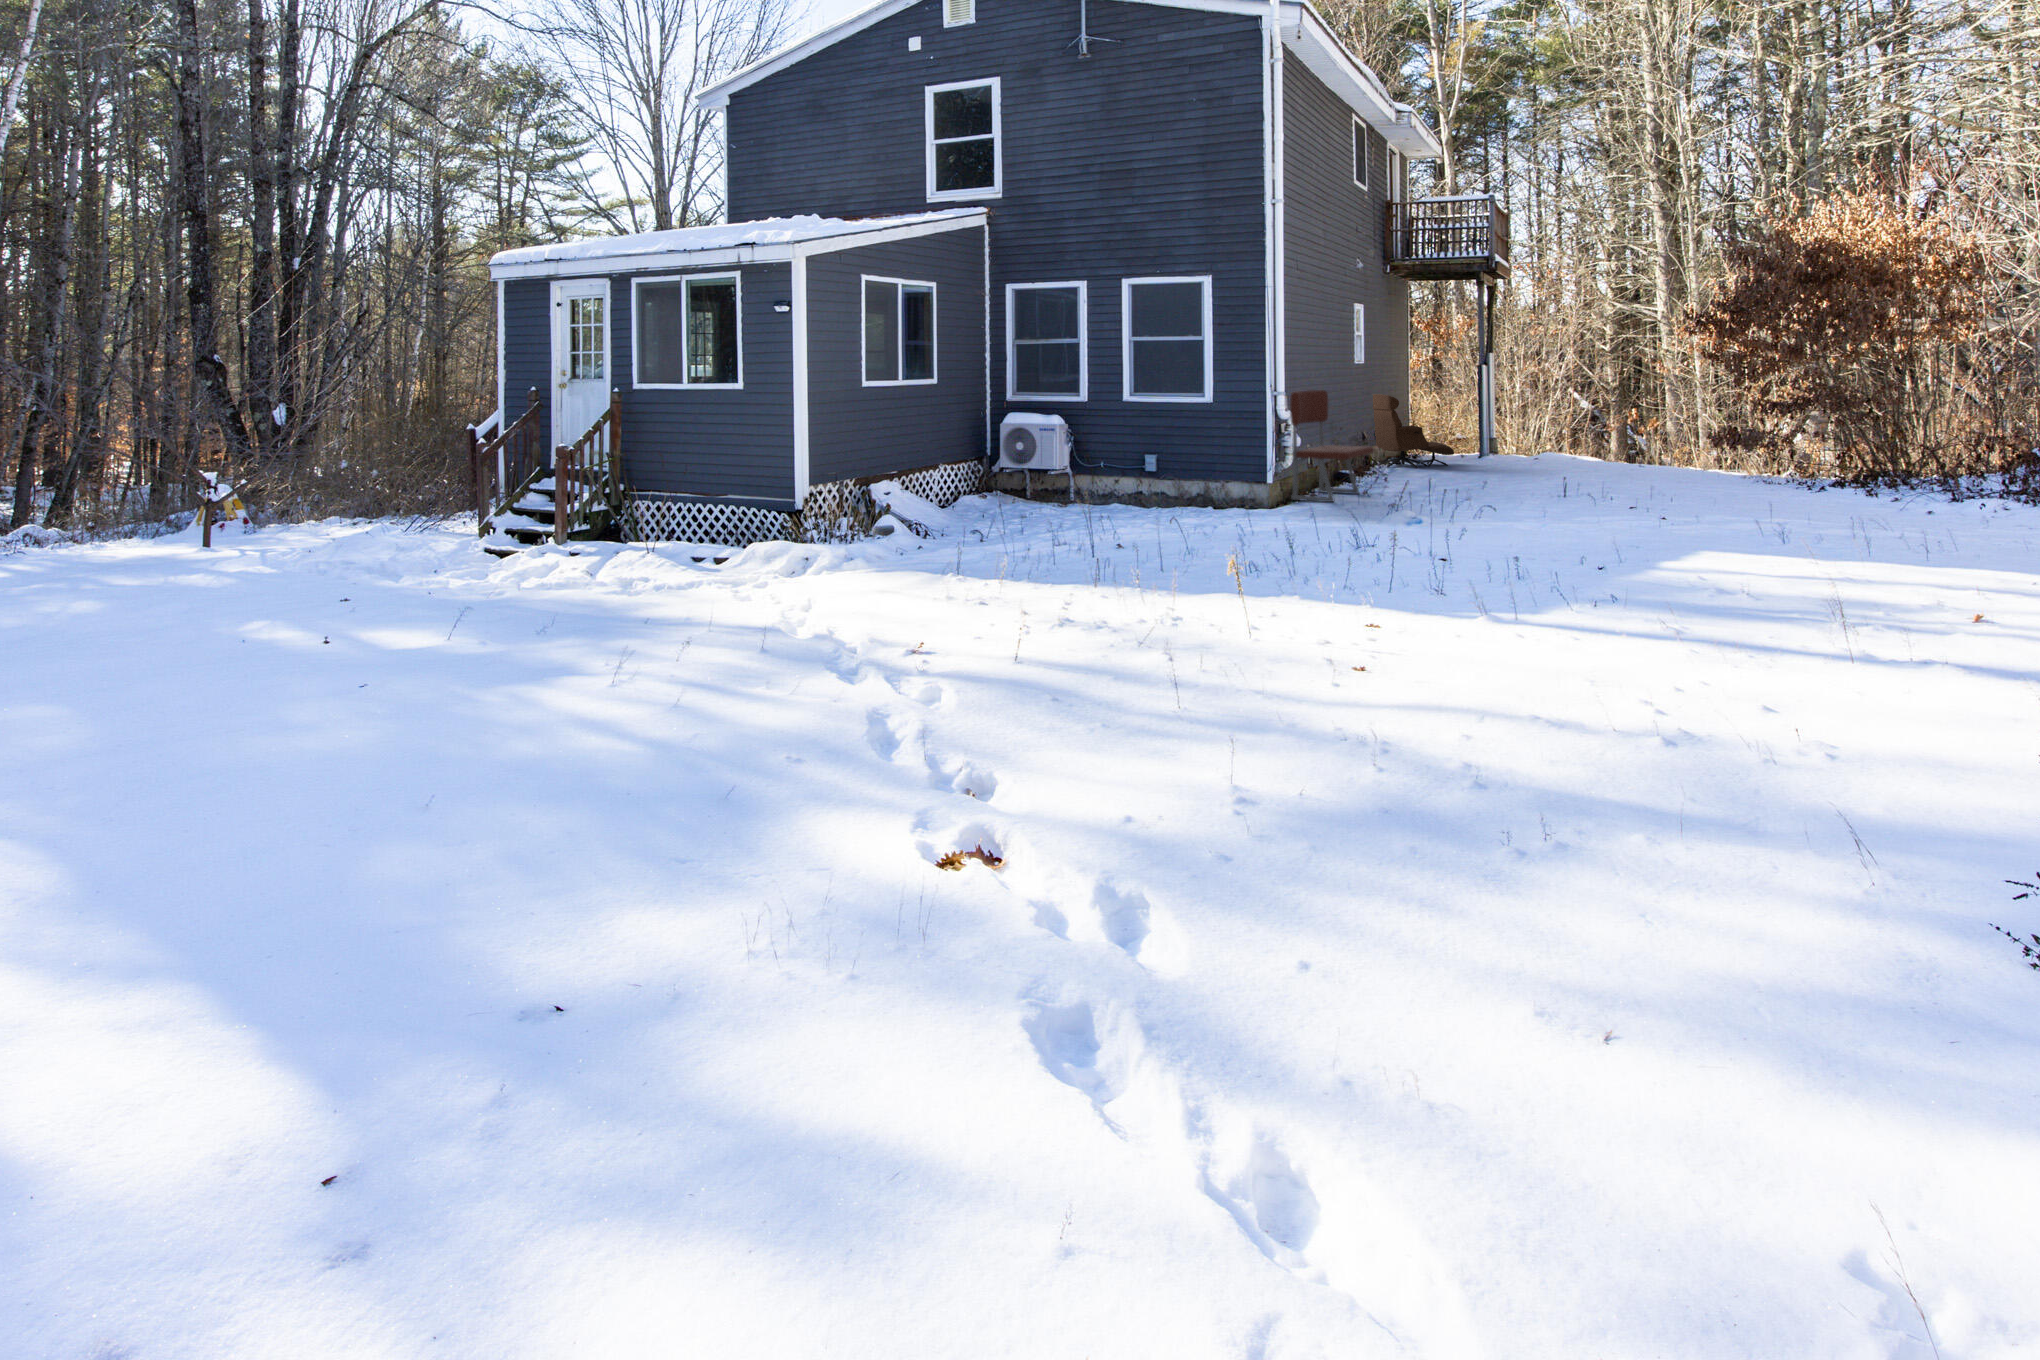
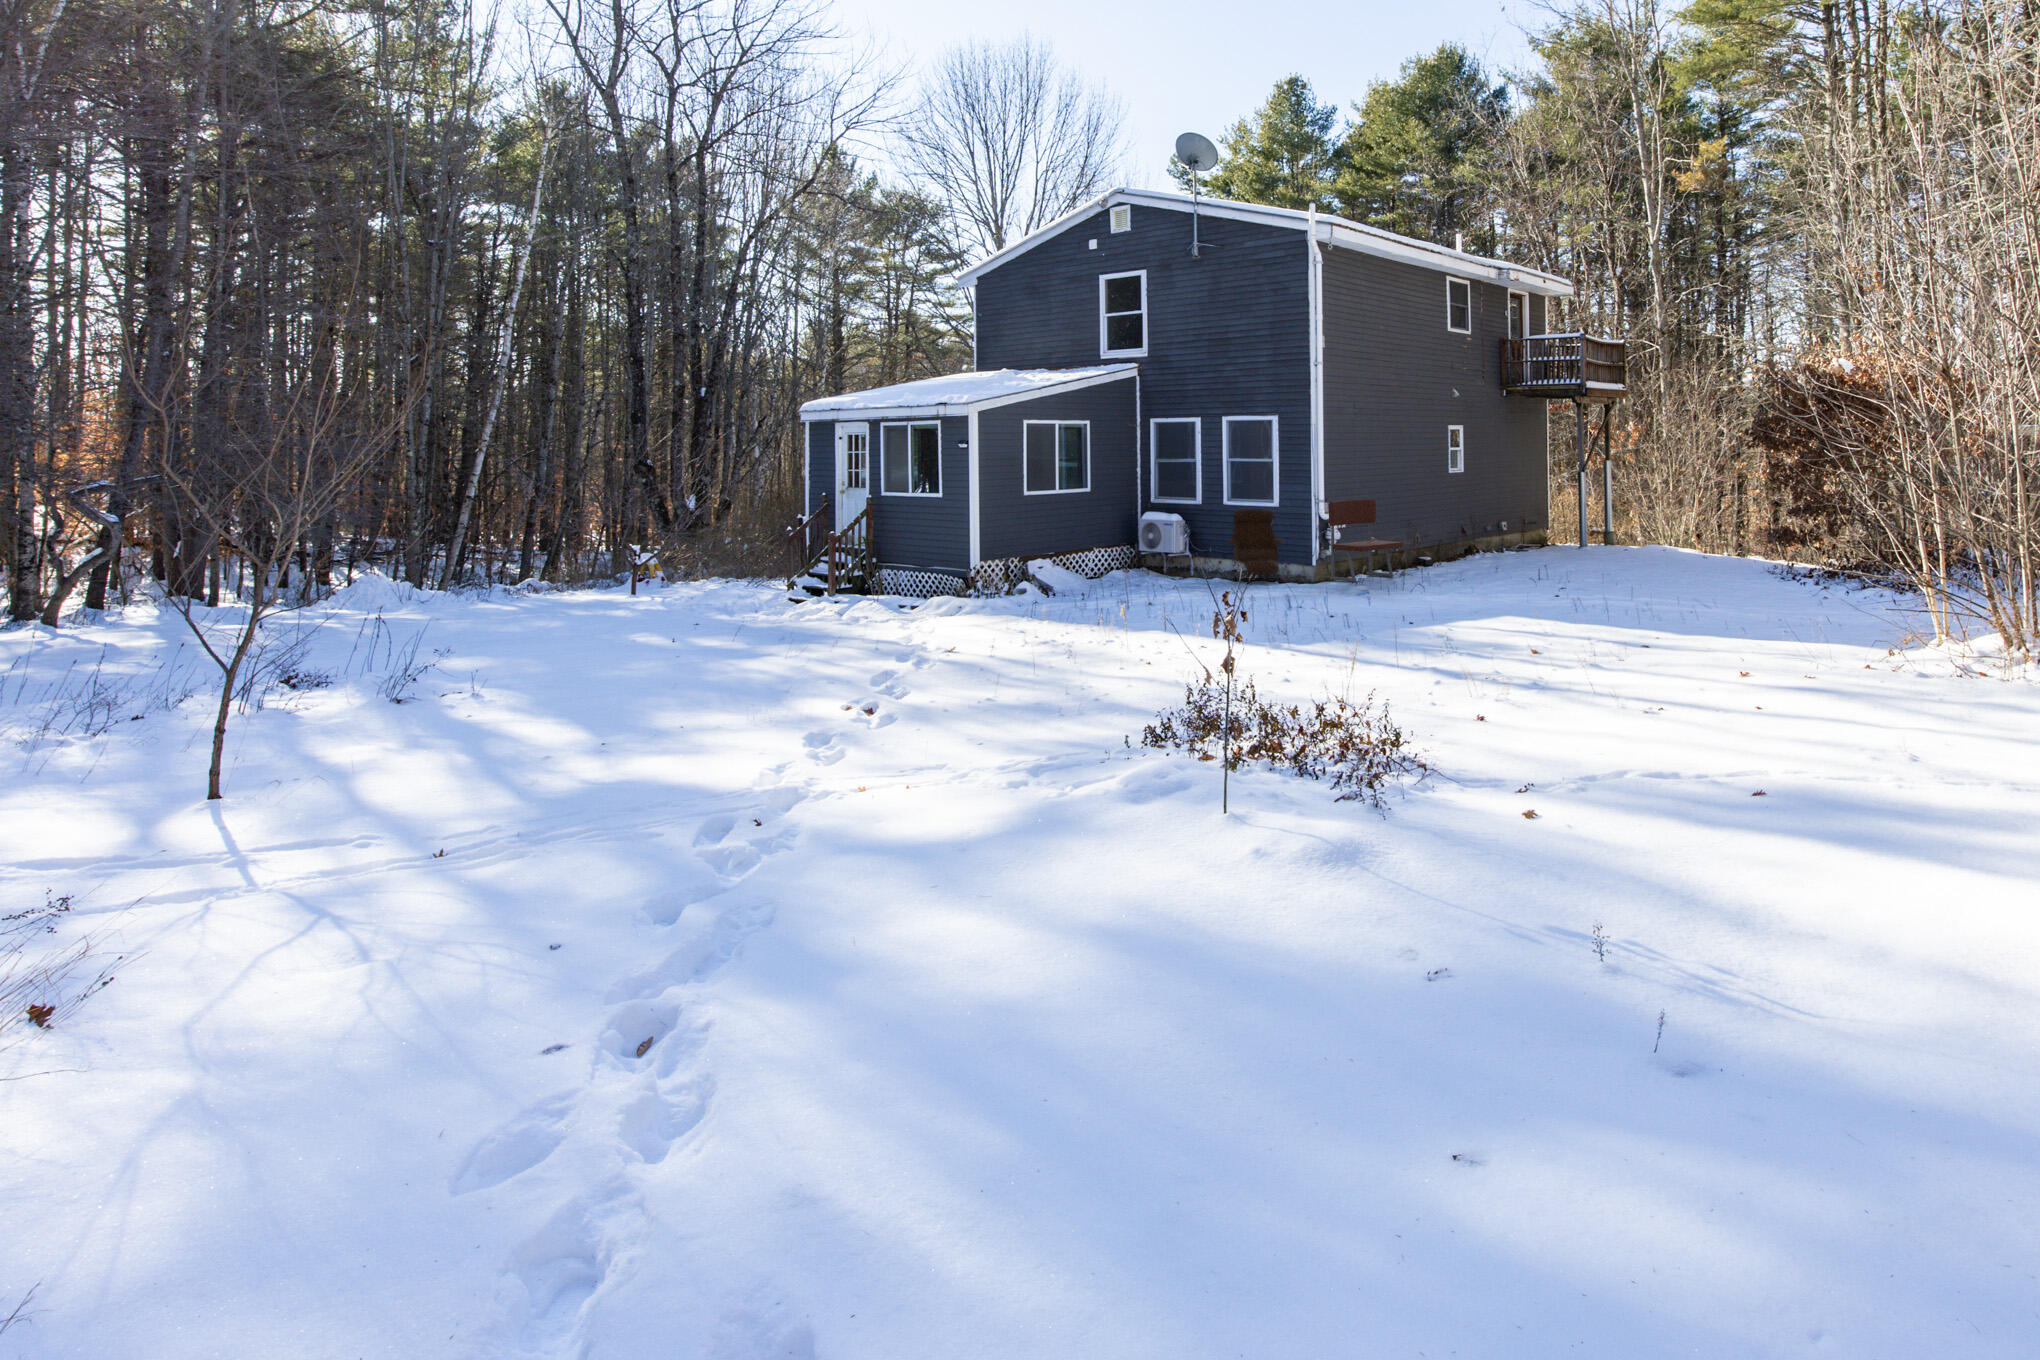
lounge chair: present [1373,394,1454,468] -> present [1228,509,1283,582]

